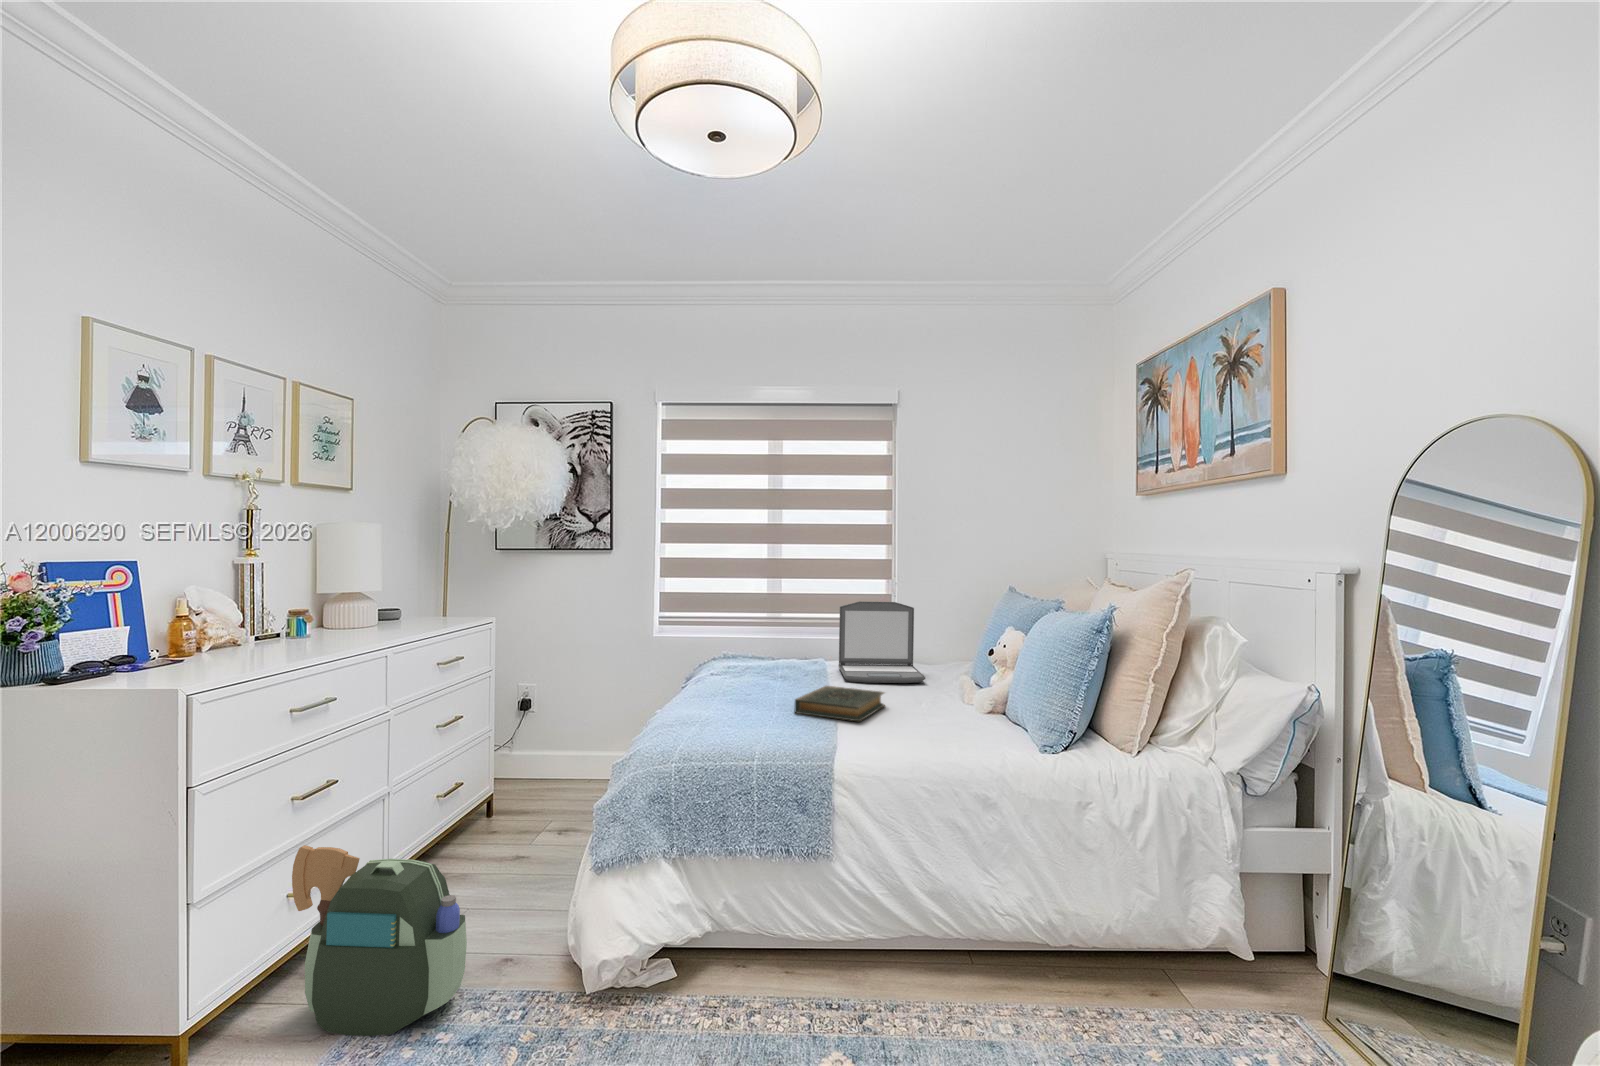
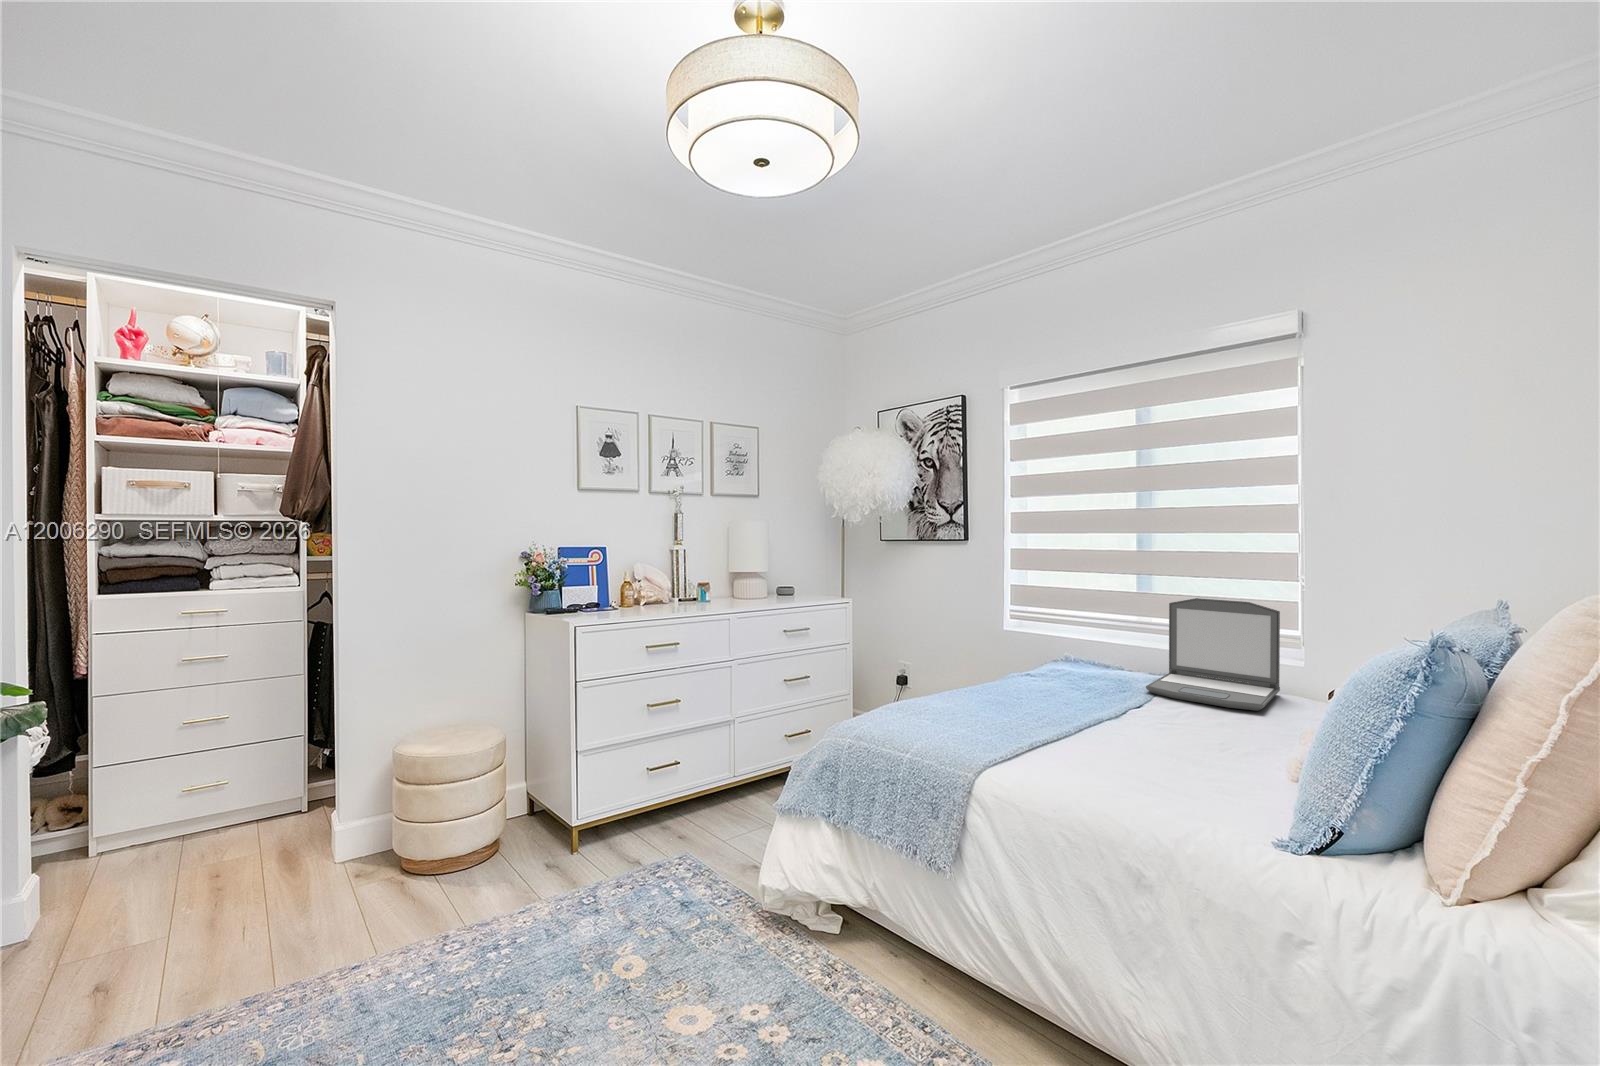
hardback book: present [794,686,885,721] -> none [1013,692,1141,738]
backpack: present [292,845,467,1036] -> none [629,733,717,875]

